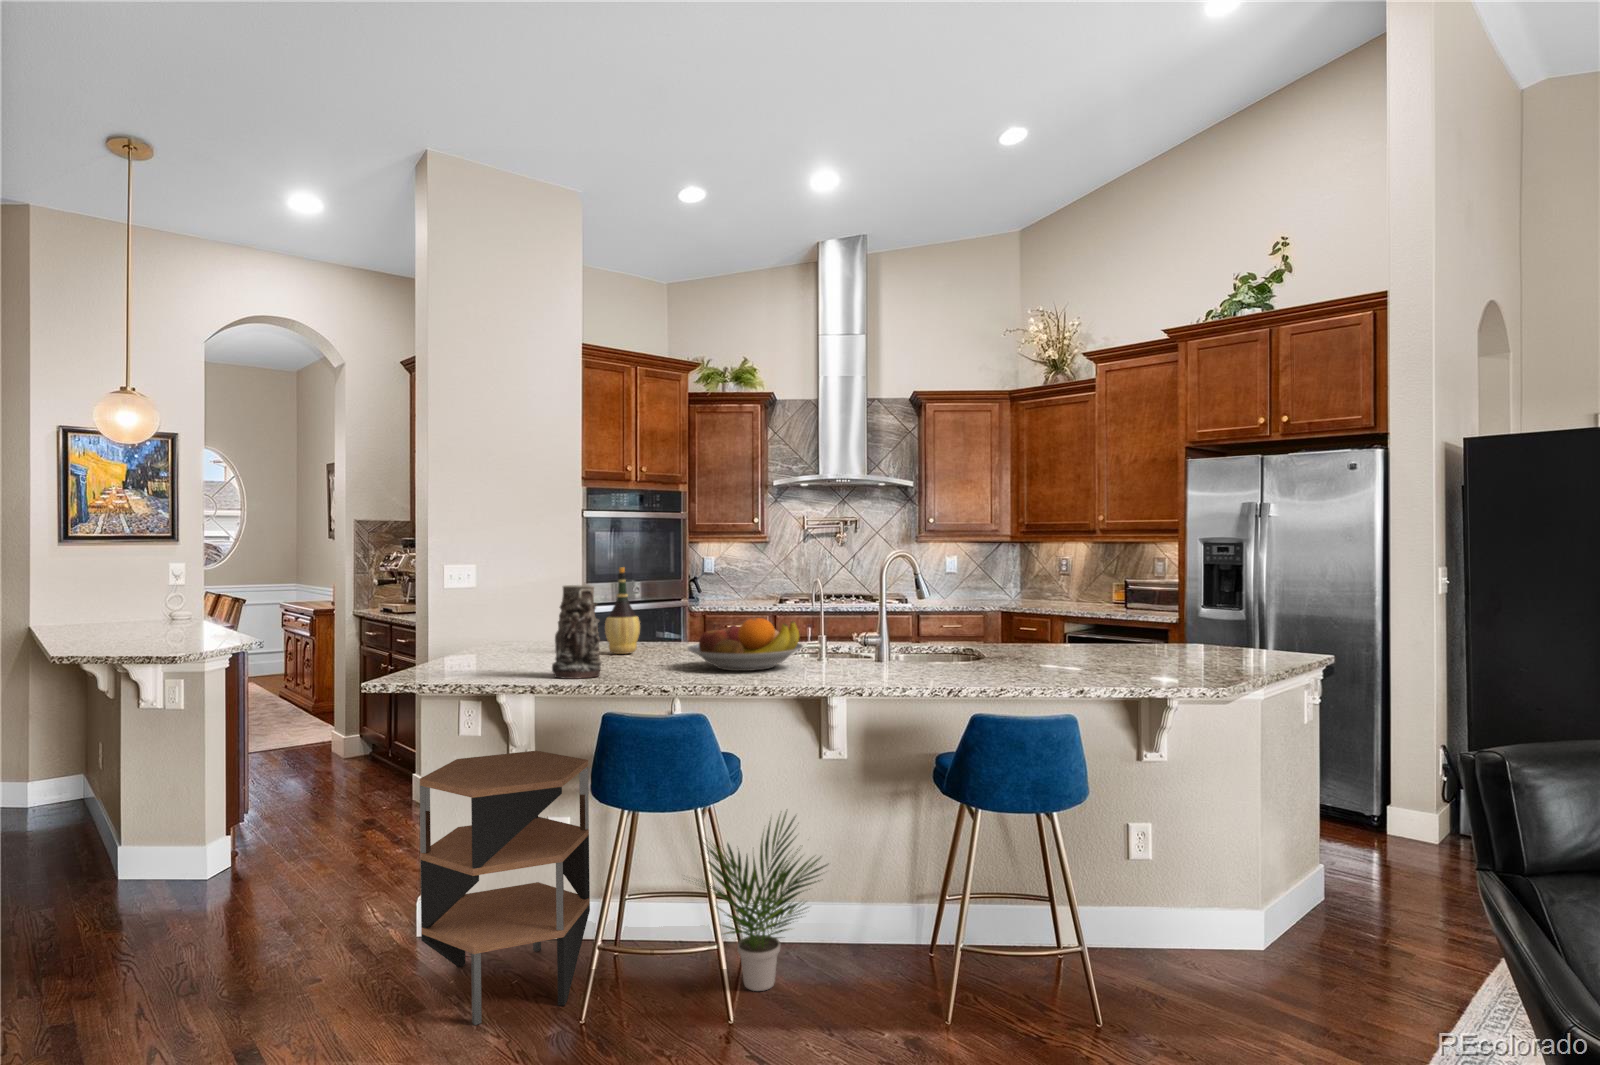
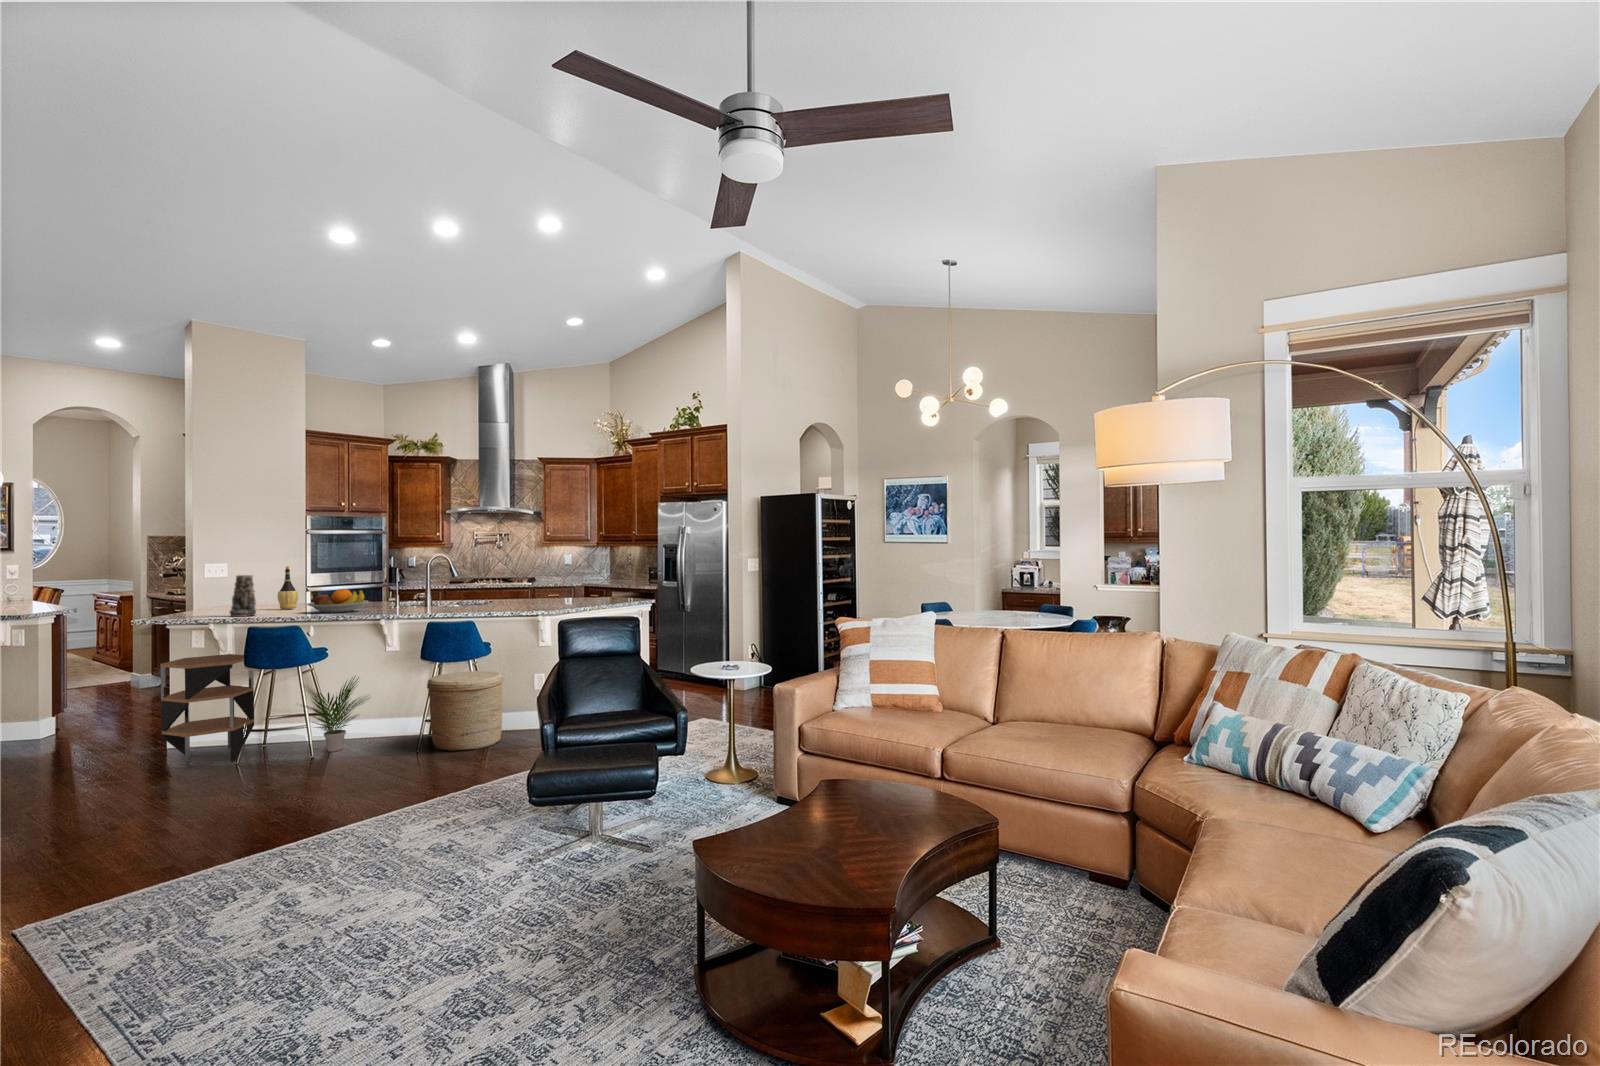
woven basket: none [961,810,1131,1024] -> present [427,671,503,751]

